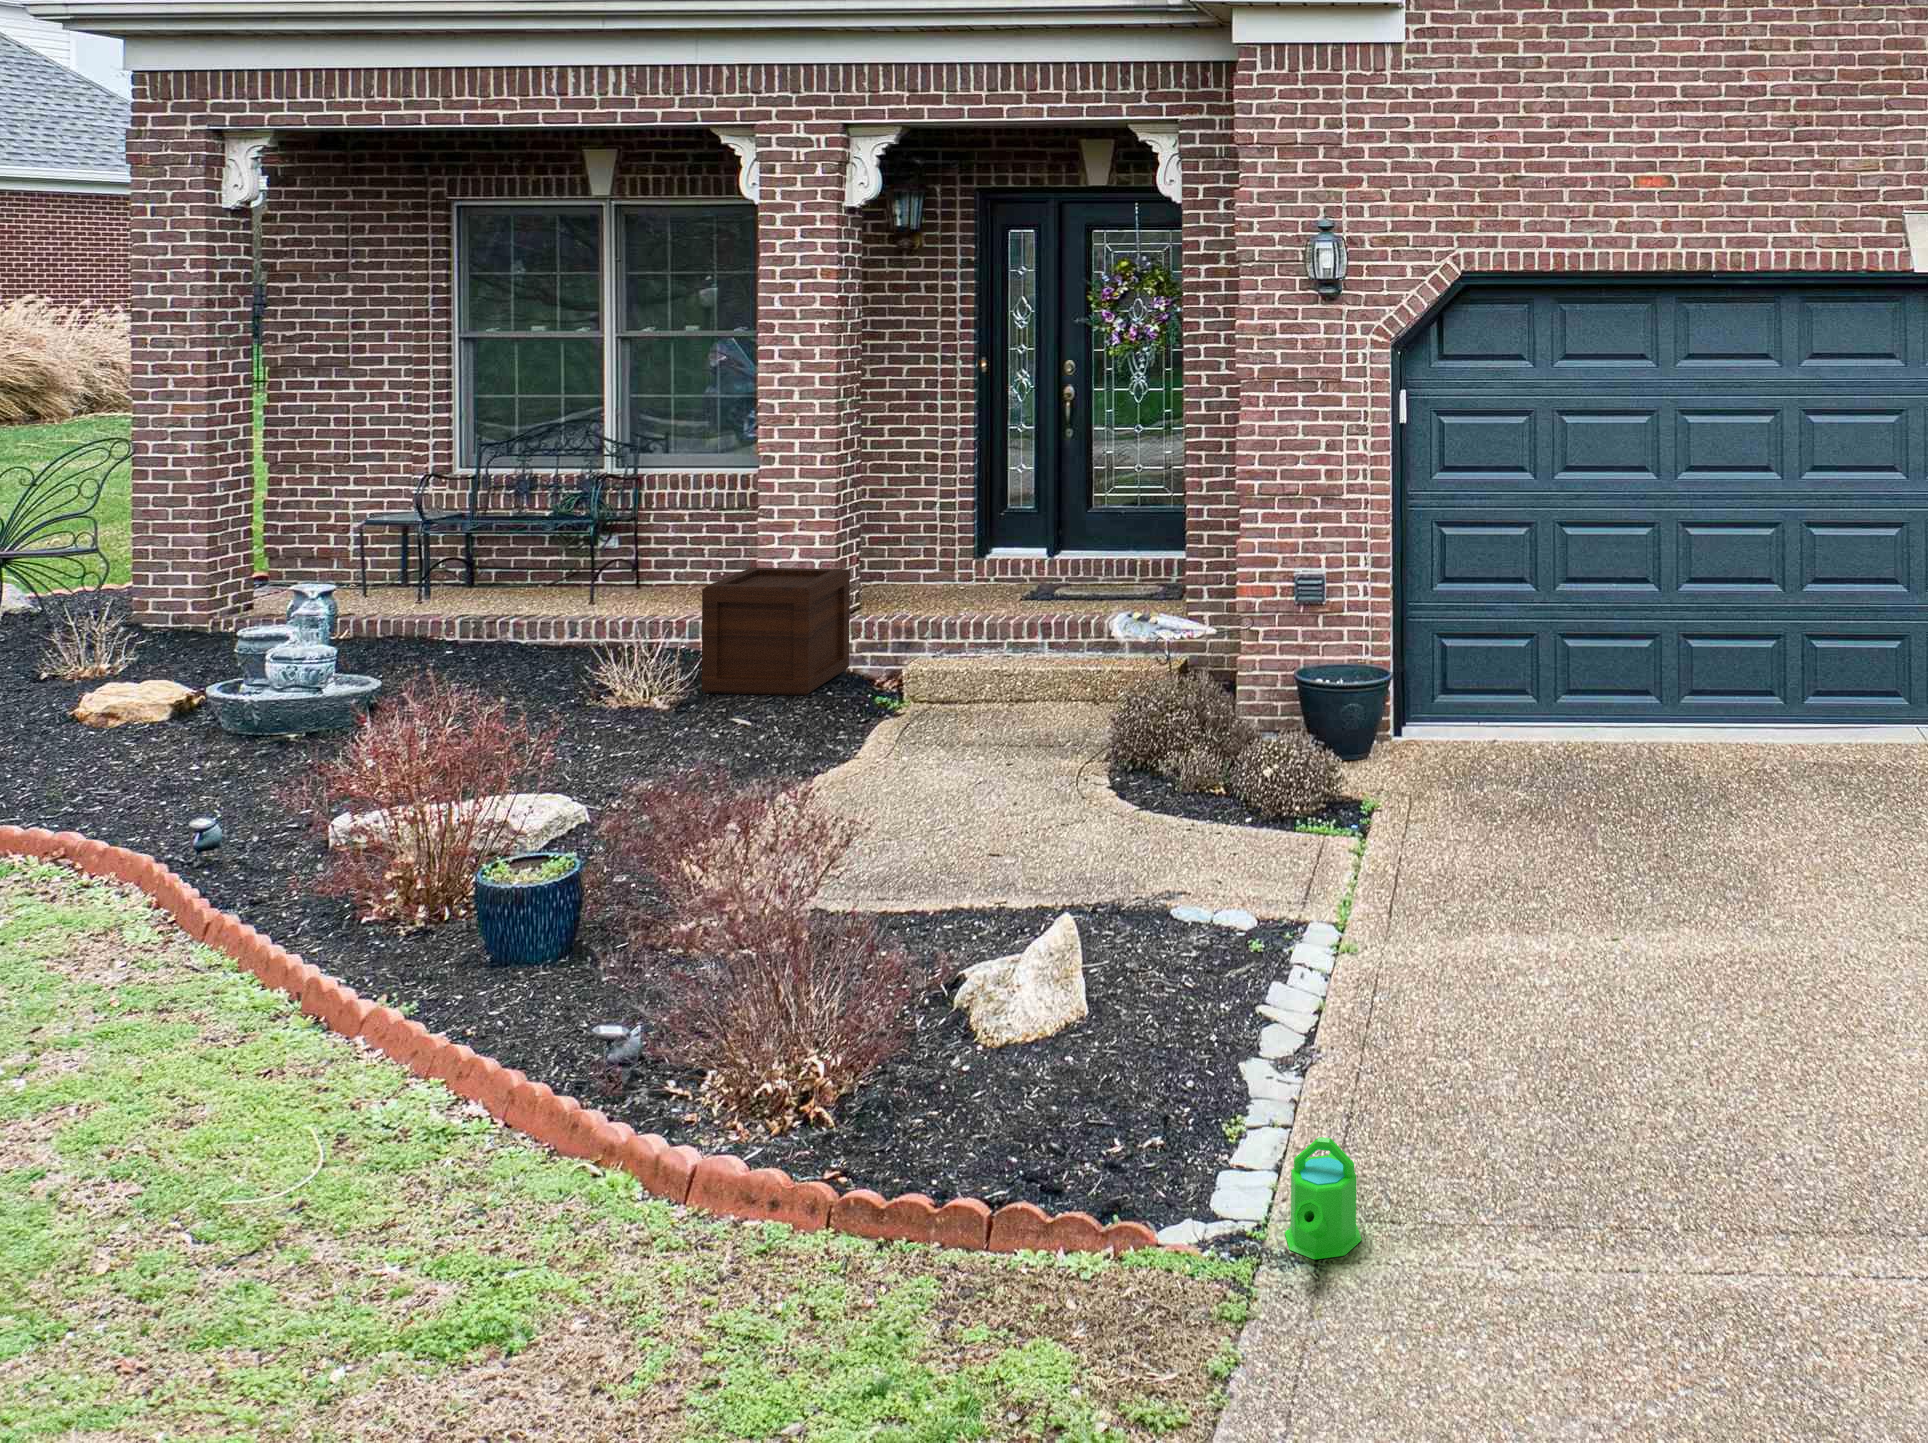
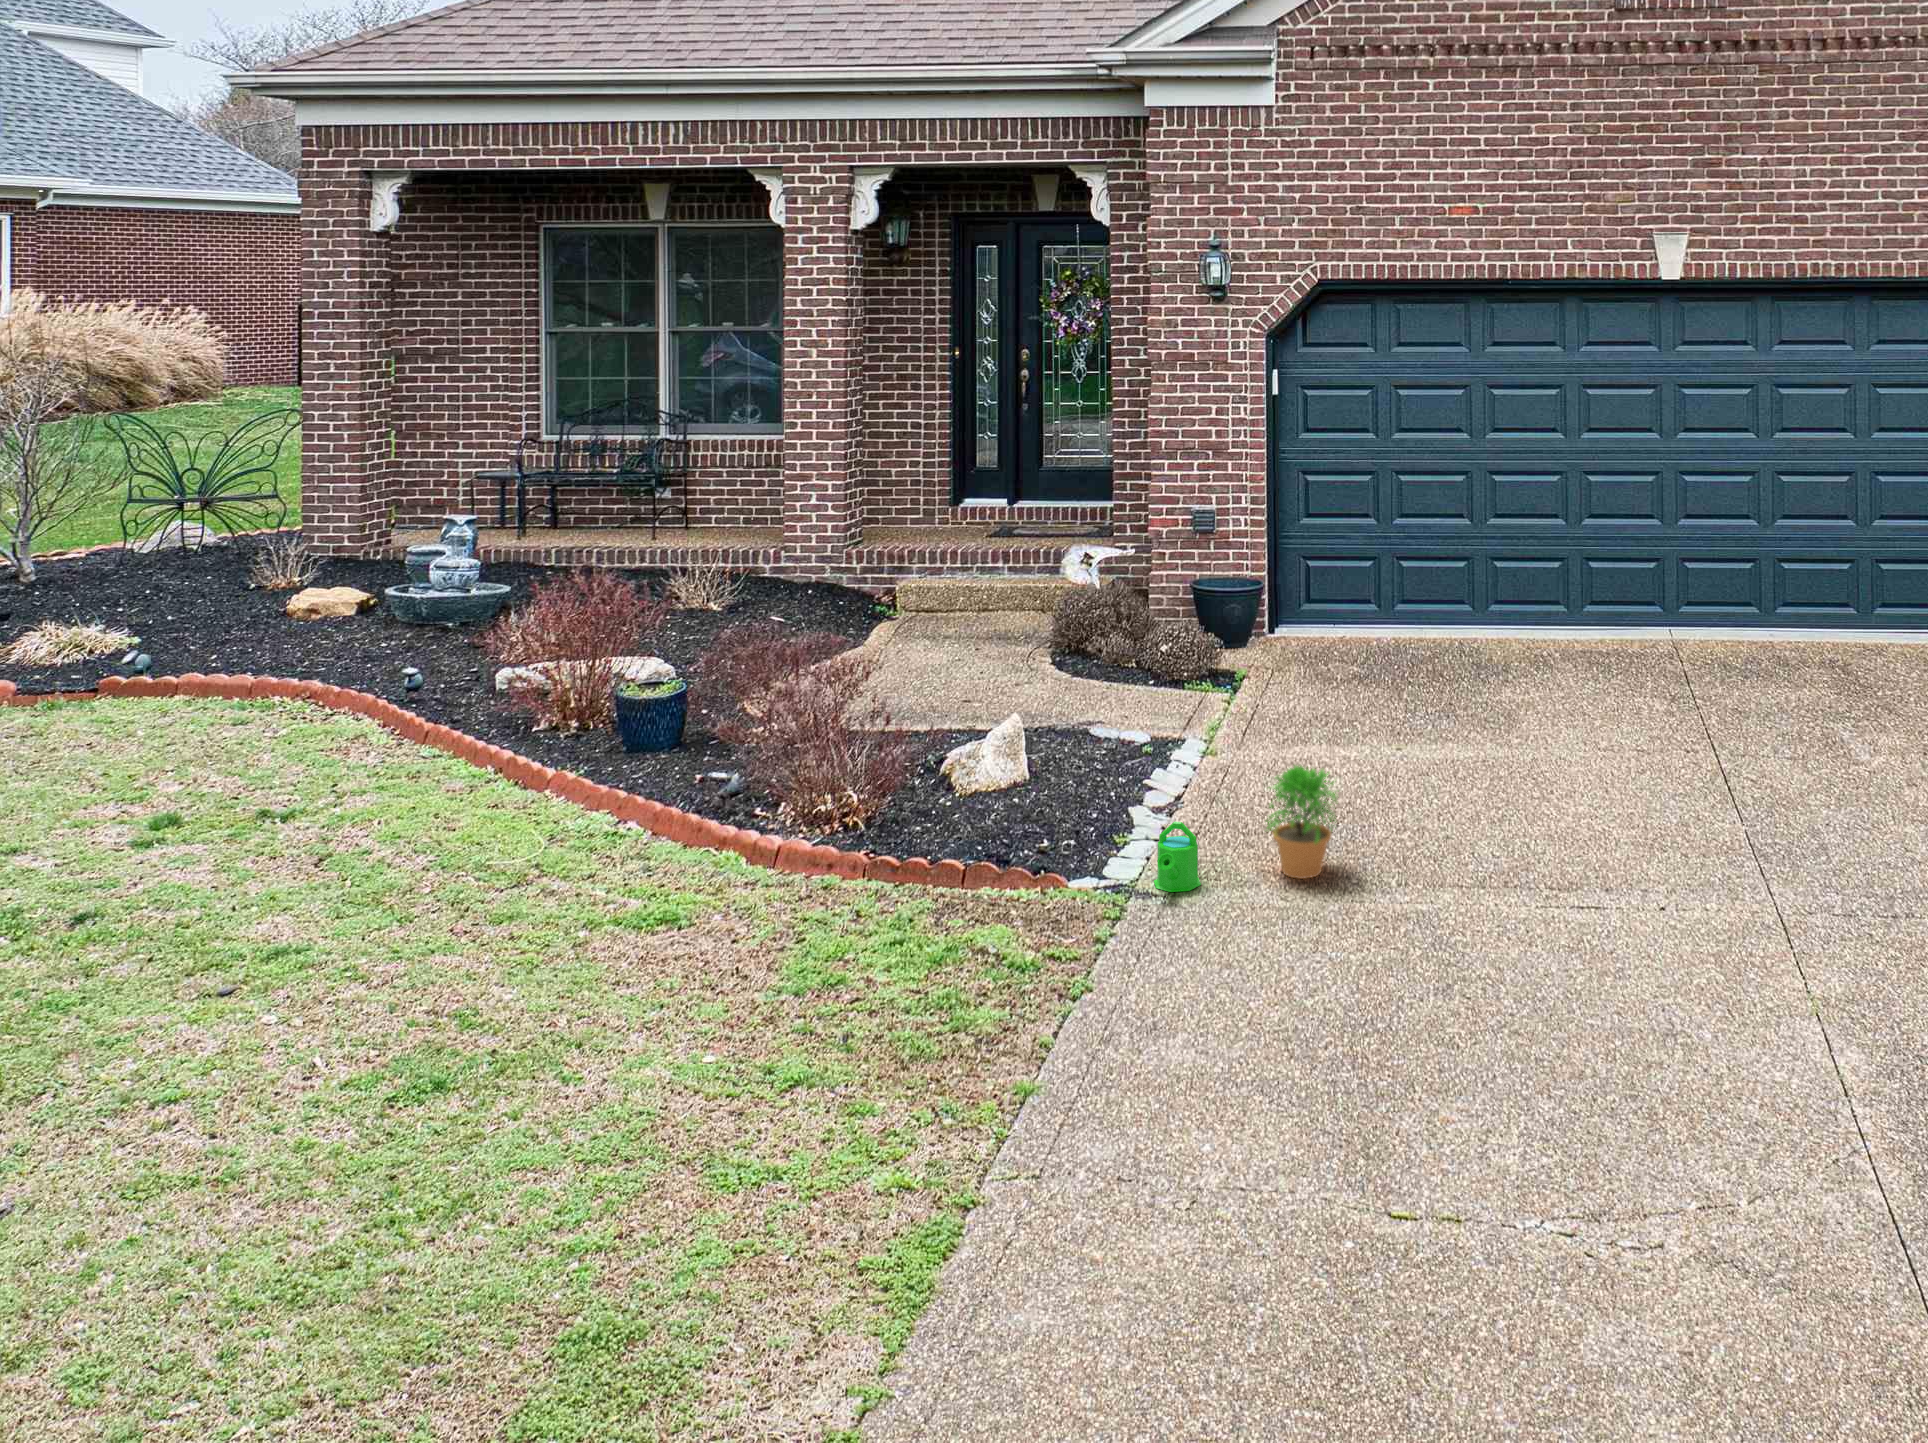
wooden crate: present [702,568,850,695] -> none [743,509,853,604]
potted plant: none [1457,1029,1580,1223] -> present [1267,766,1336,879]

